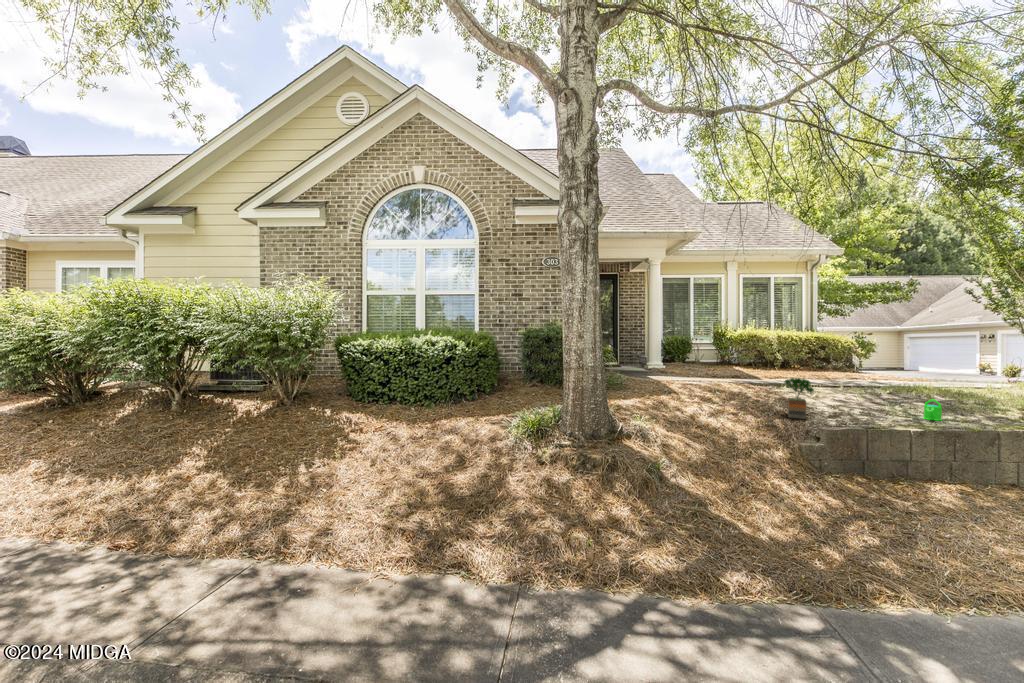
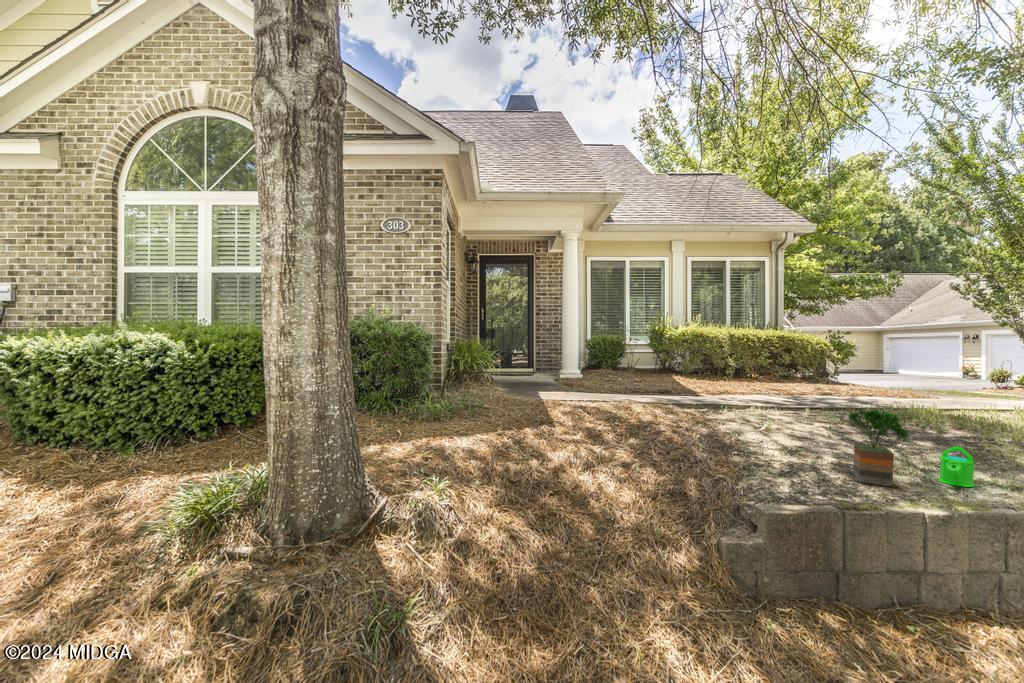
potted tree: present [784,378,814,419] -> present [847,410,909,486]

